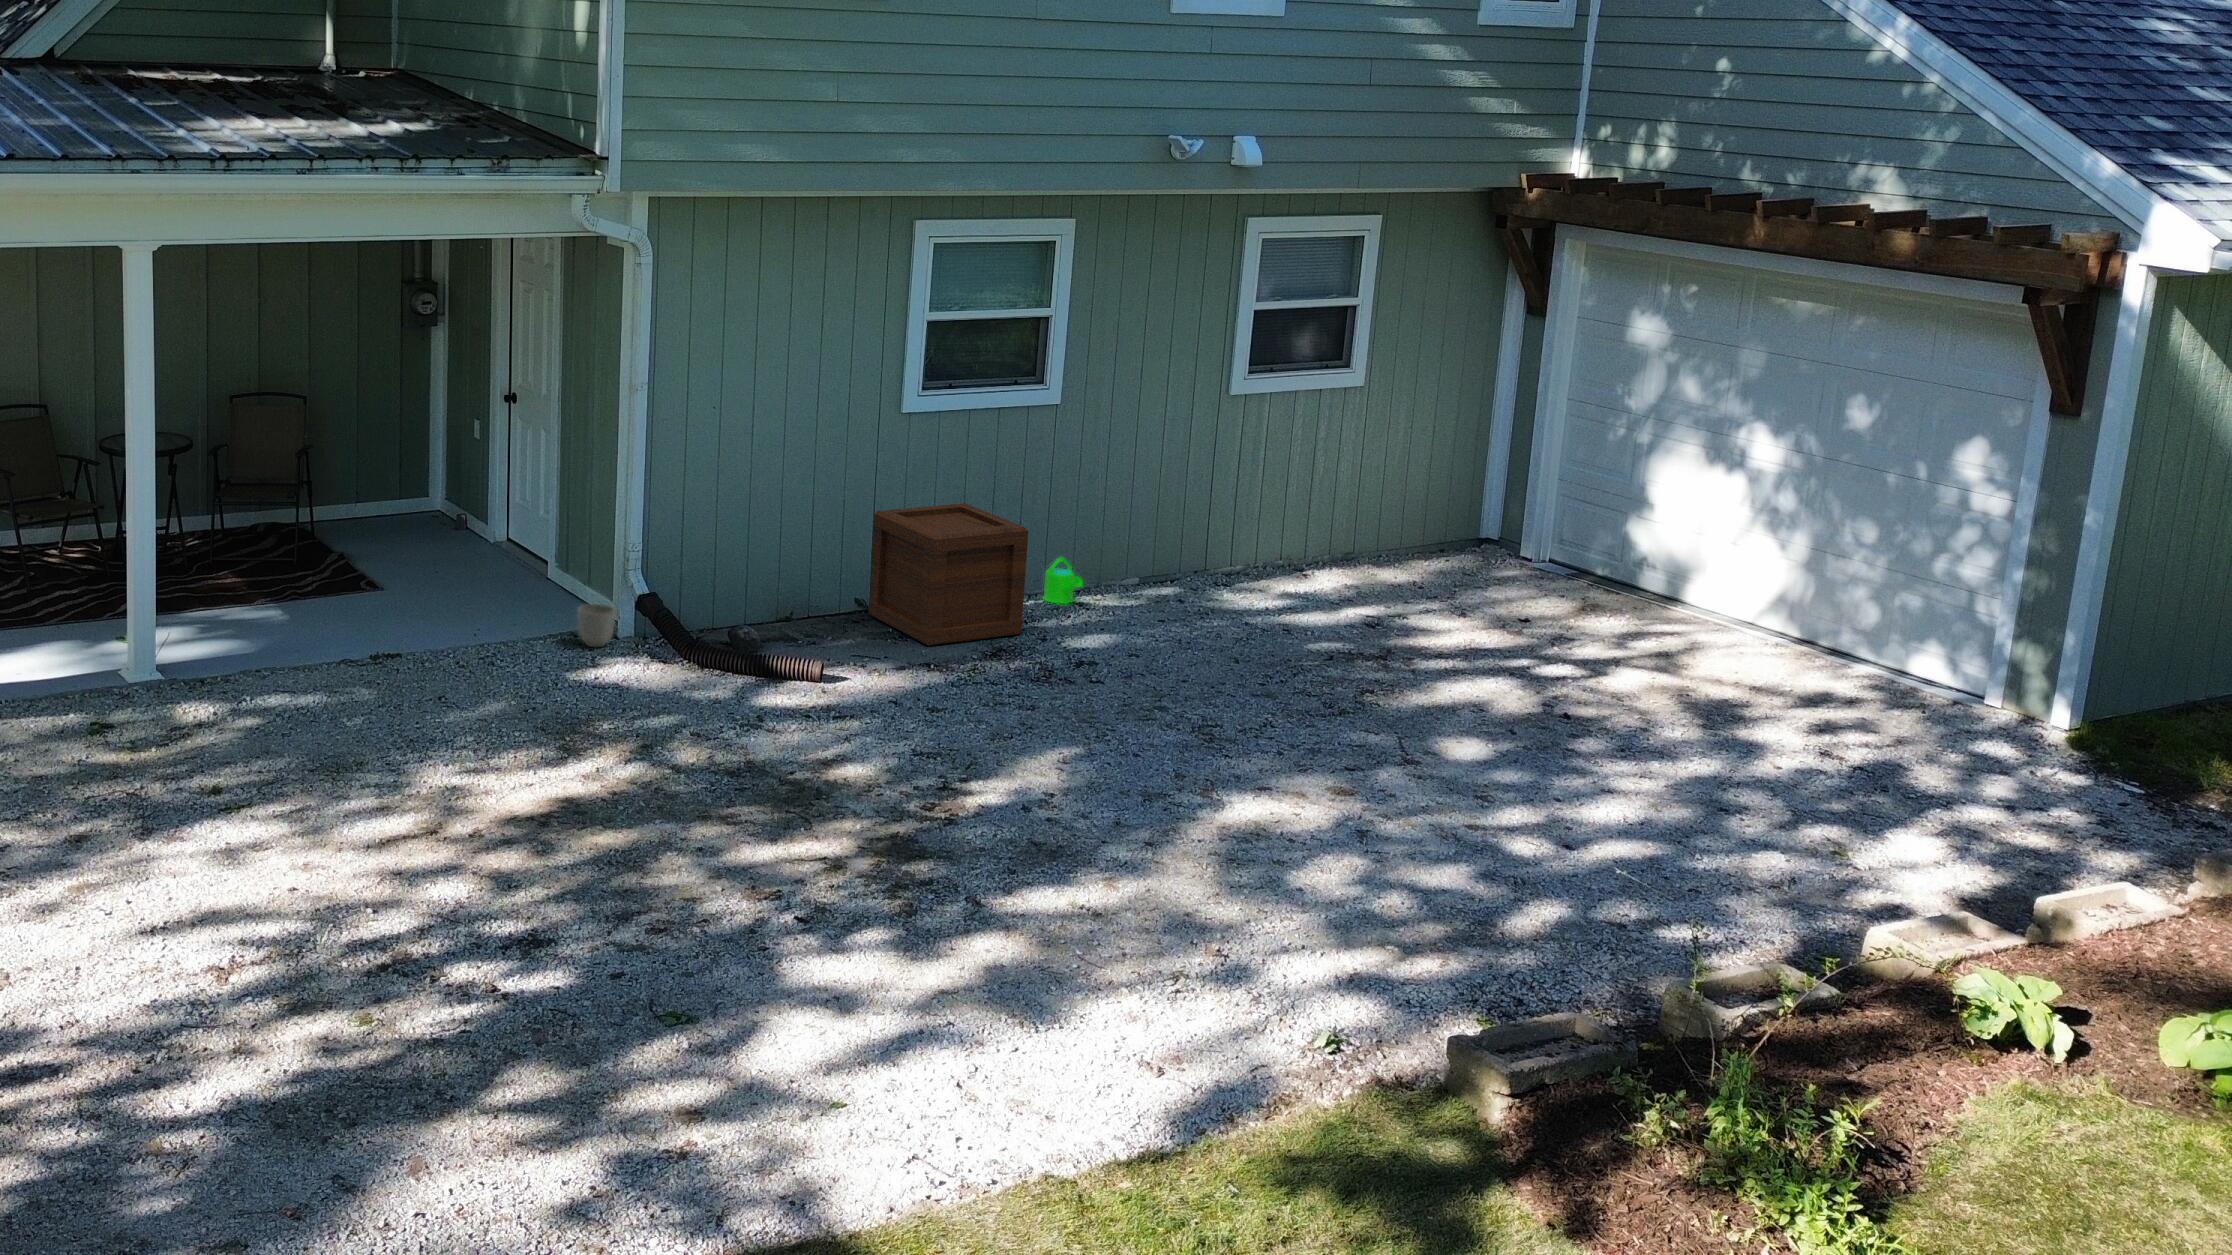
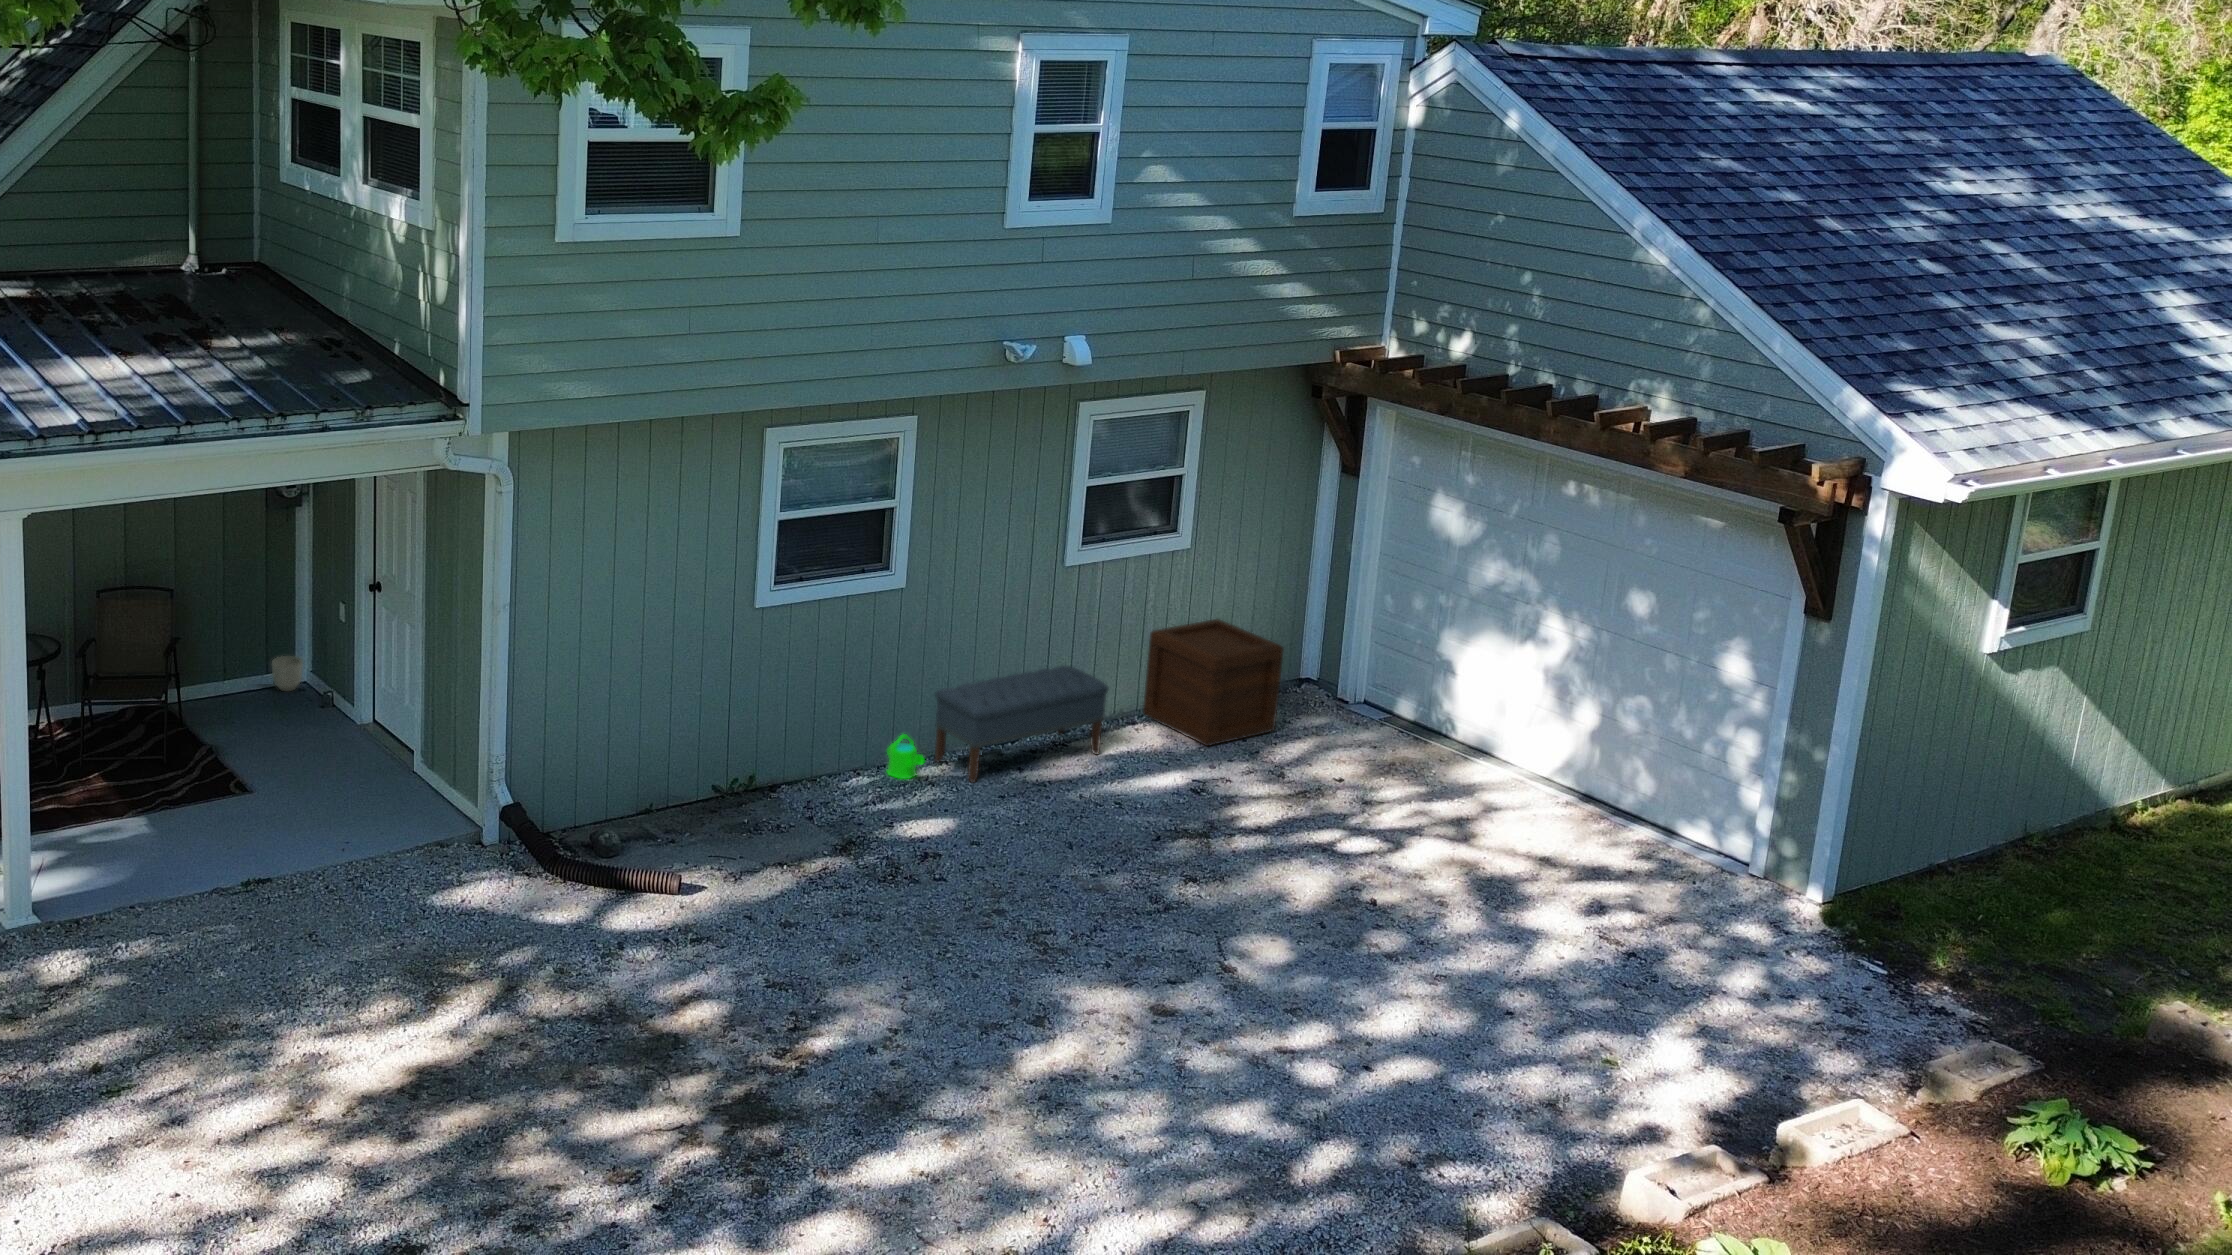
bench: none [1093,501,1279,609] -> present [935,665,1108,783]
wooden crate: present [869,503,1028,646] -> present [1143,619,1284,746]
planter: present [577,604,616,647] -> present [272,656,303,691]

